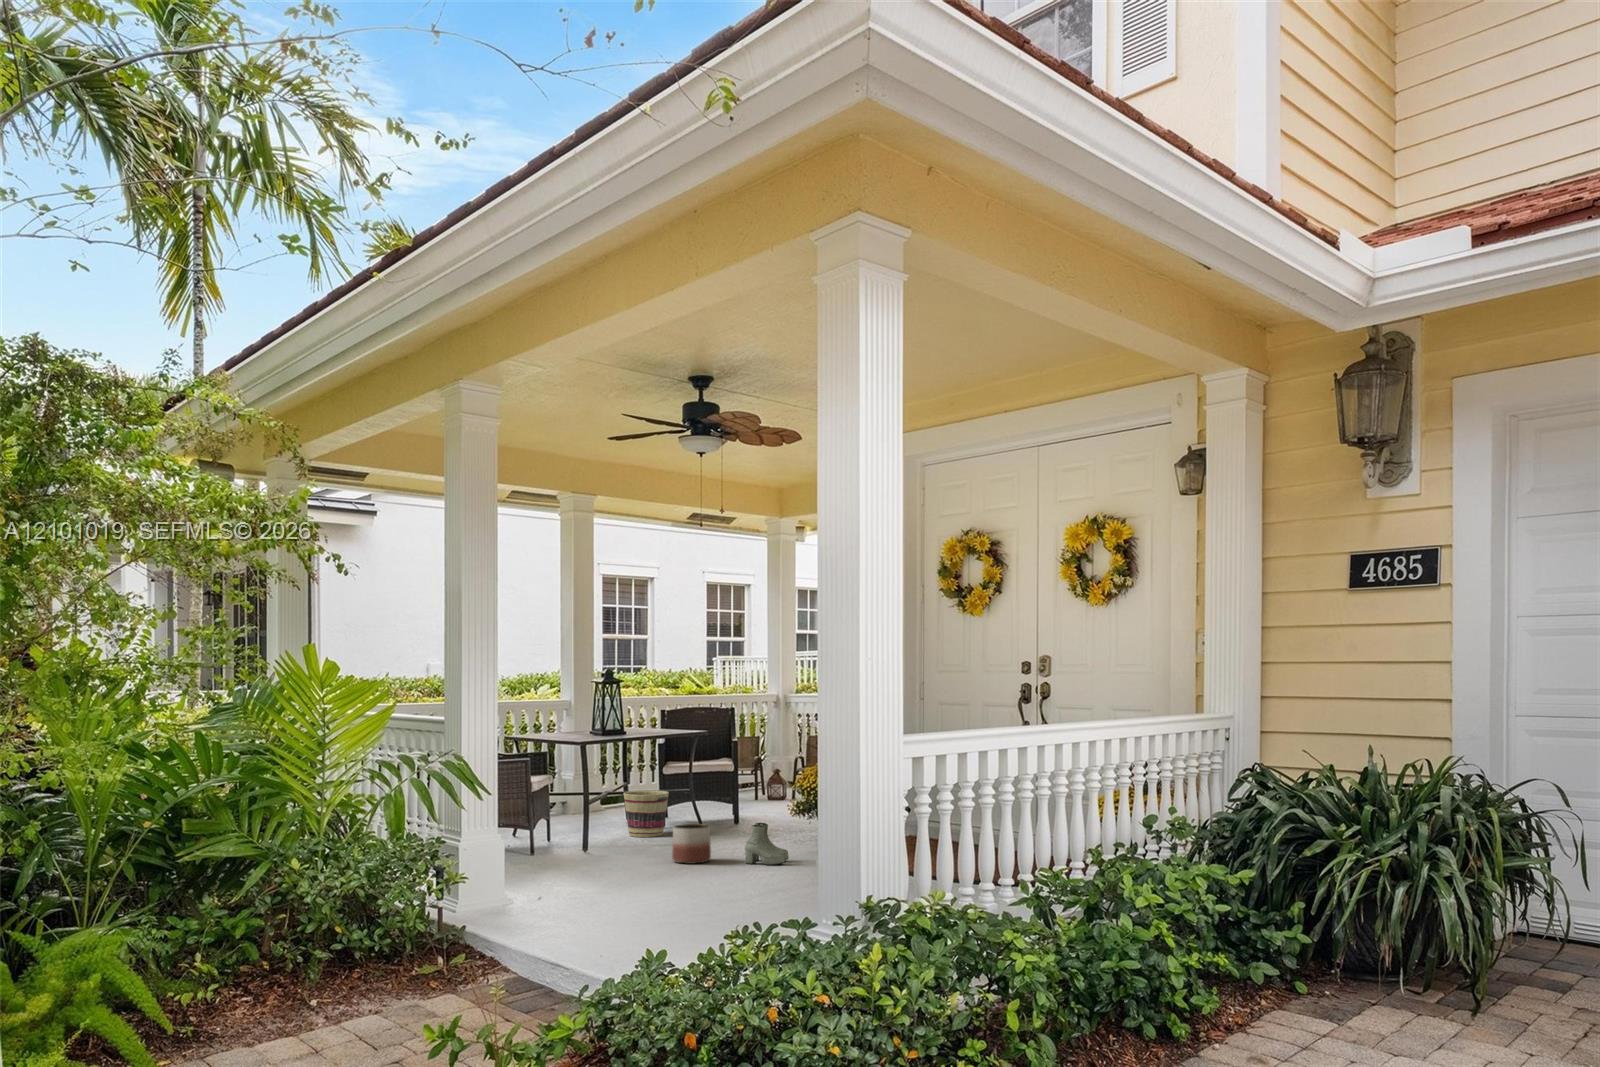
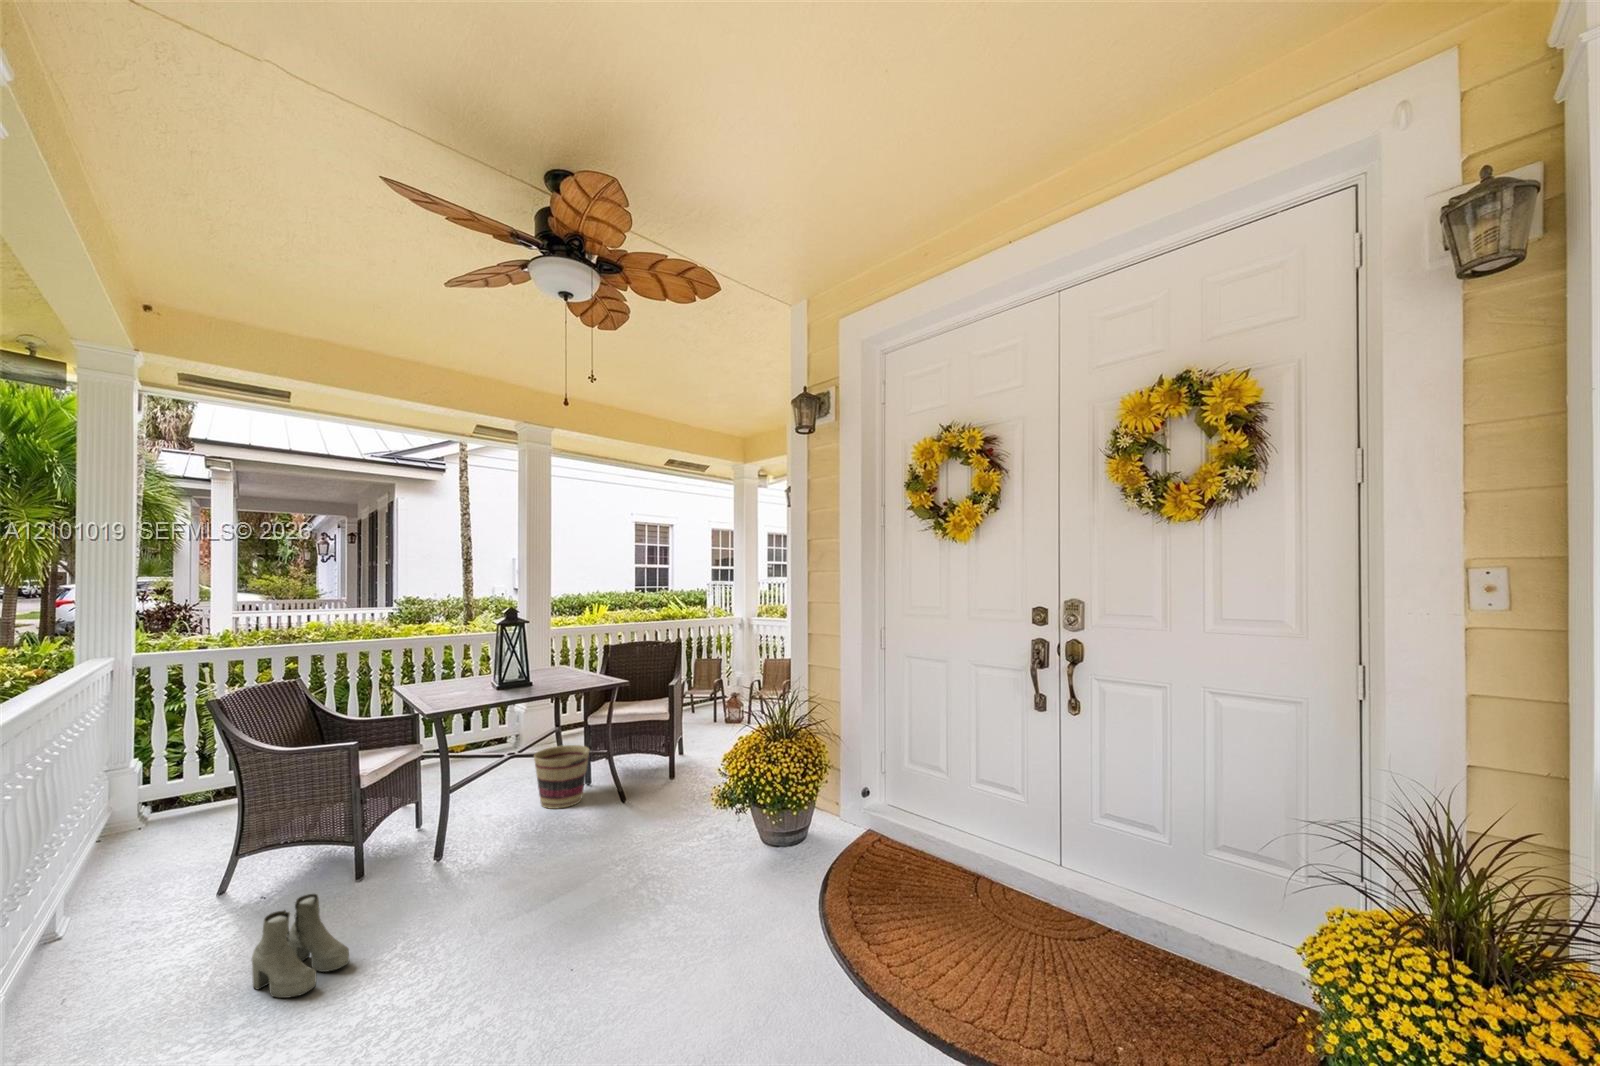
boots: present [745,823,789,865] -> present [252,894,349,998]
planter: present [672,824,711,864] -> none [520,847,581,926]

